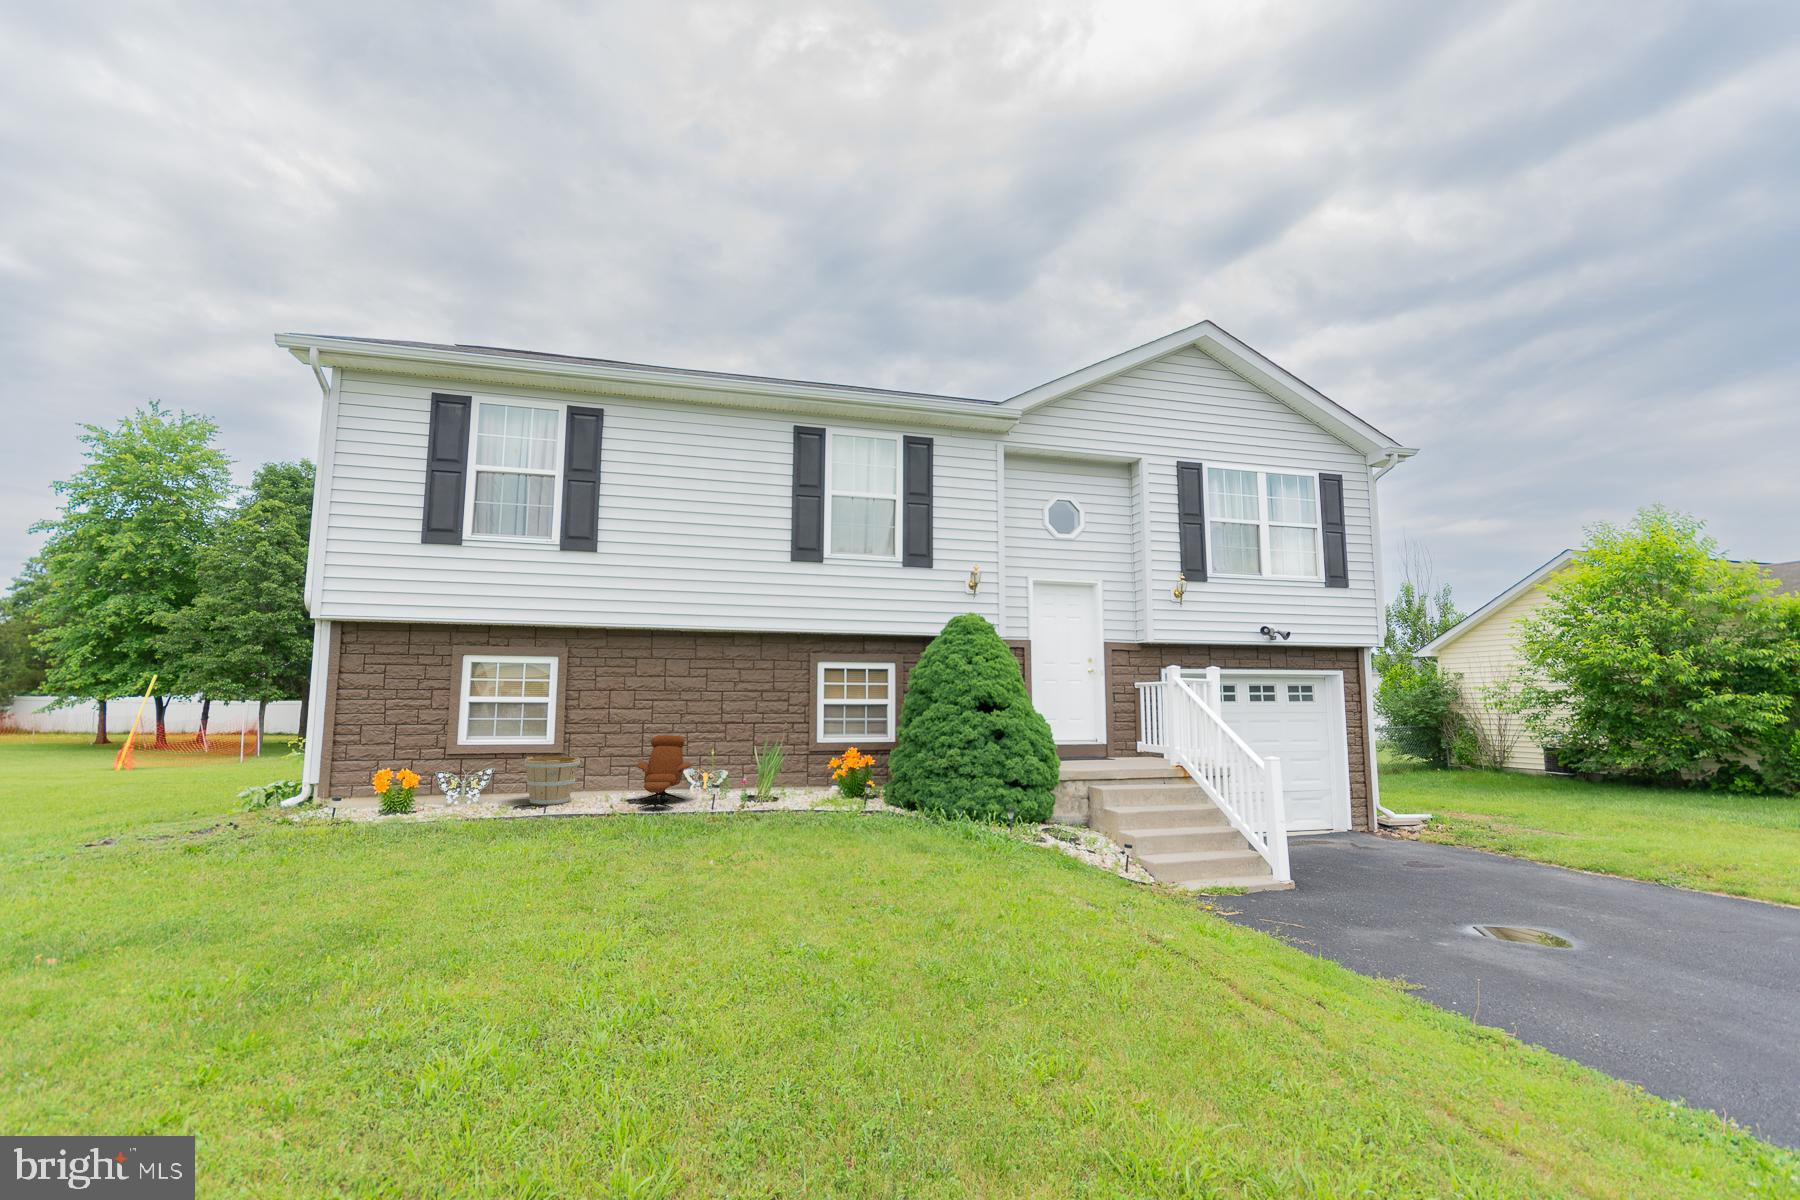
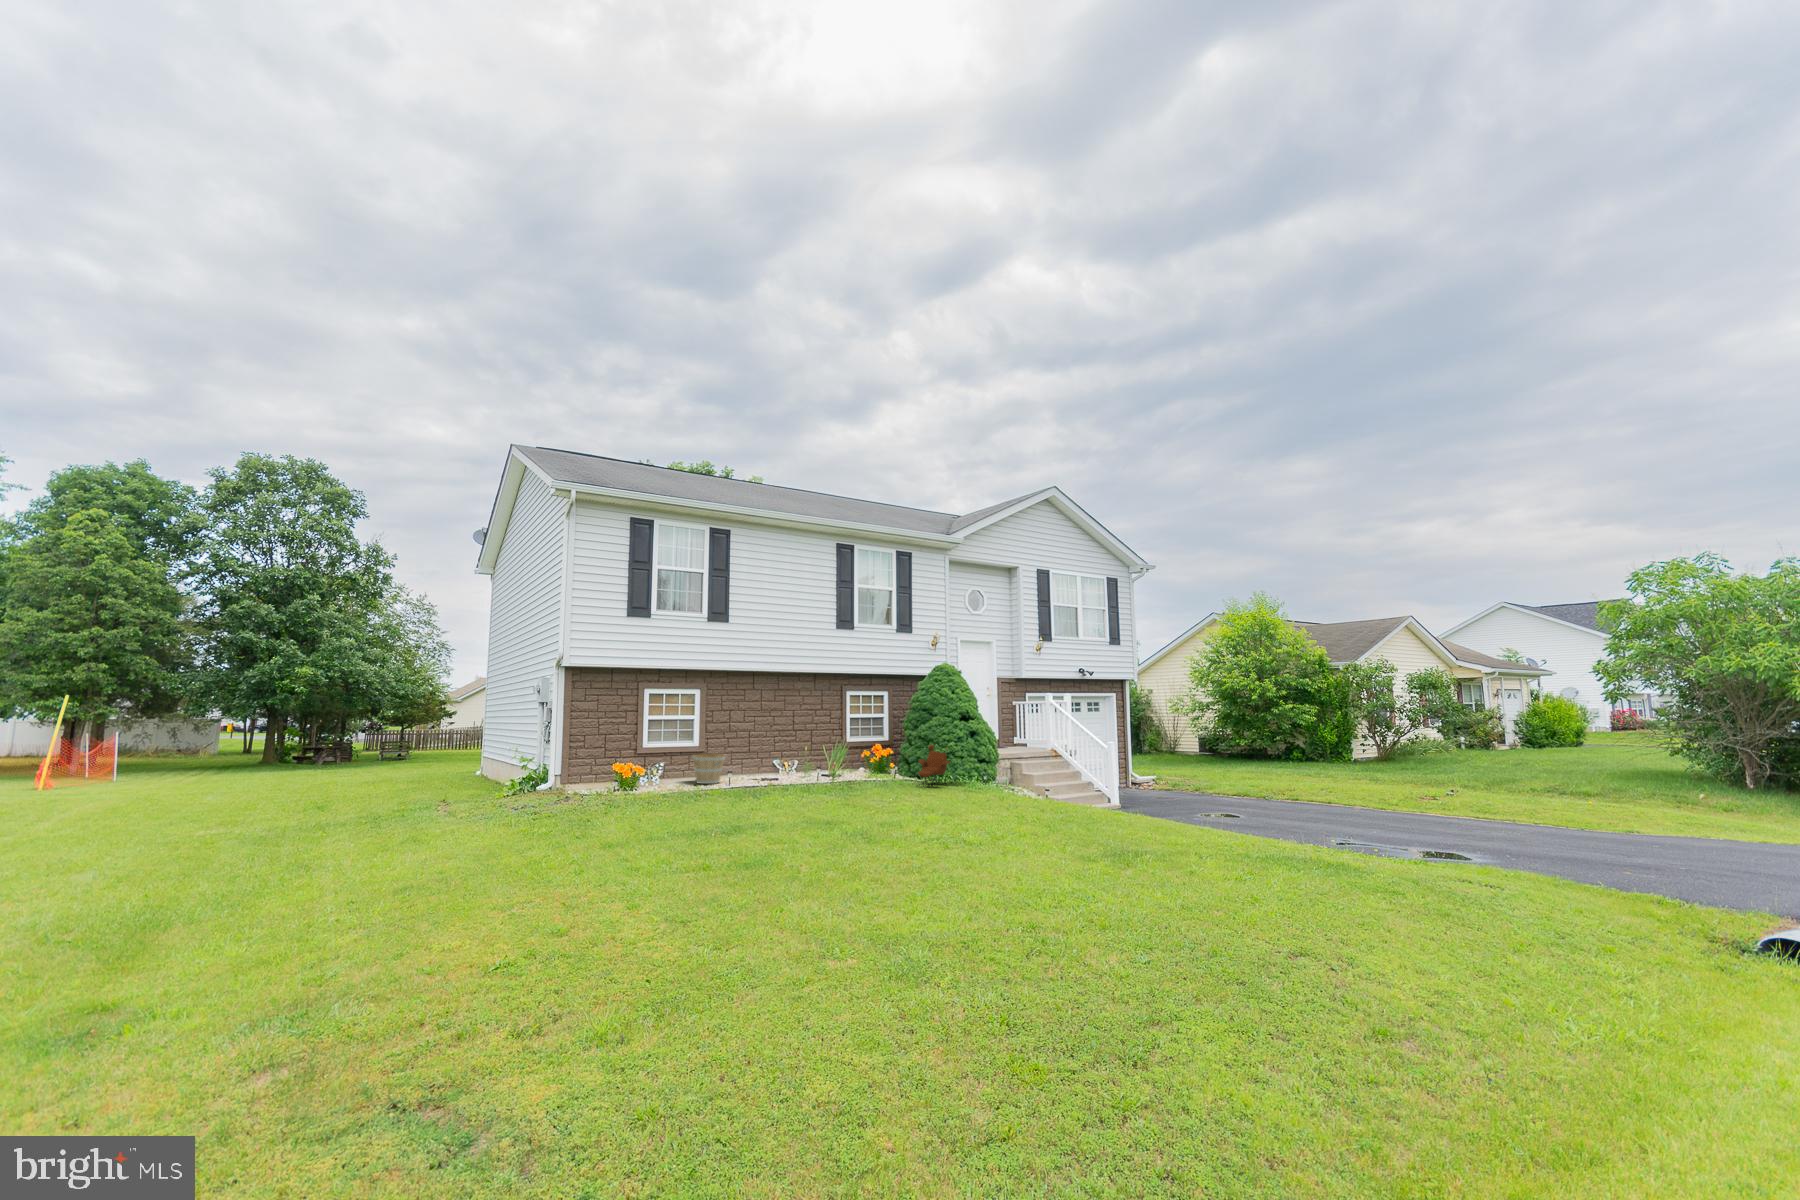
lounge chair: present [637,735,691,811] -> present [918,745,950,786]

